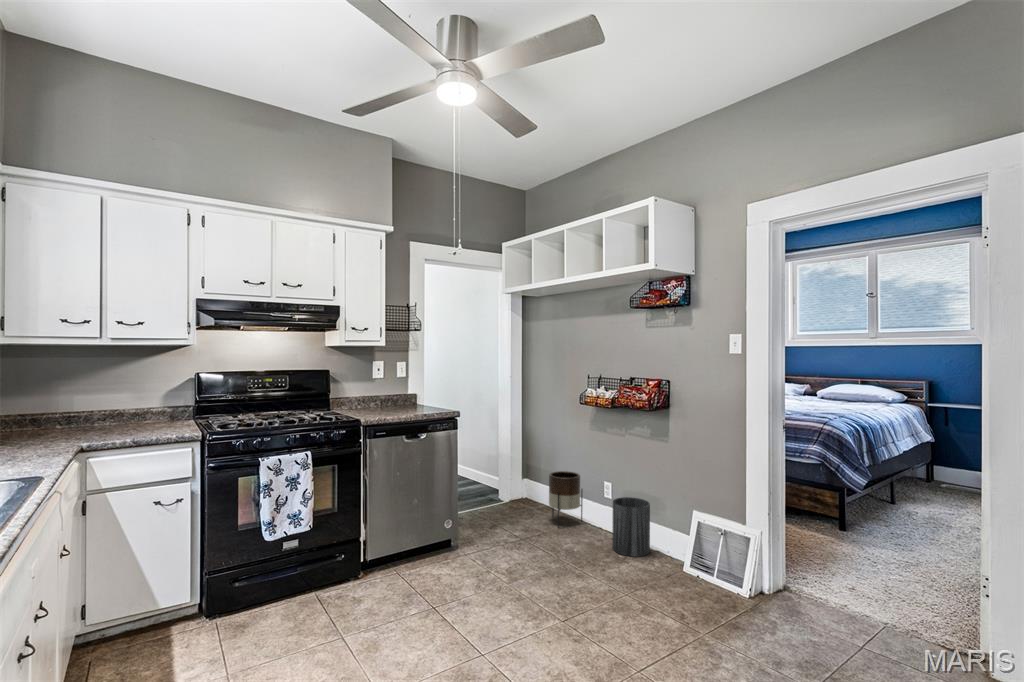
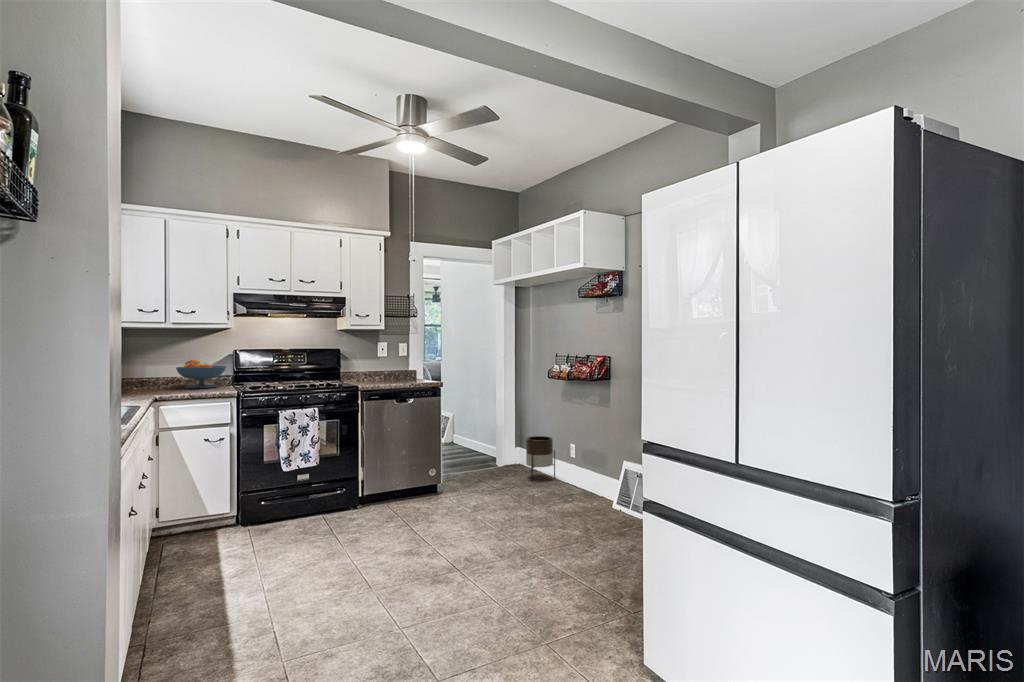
fruit bowl: none [111,388,184,429] -> present [176,360,226,388]
trash can: present [612,497,650,556] -> none [569,455,600,502]

